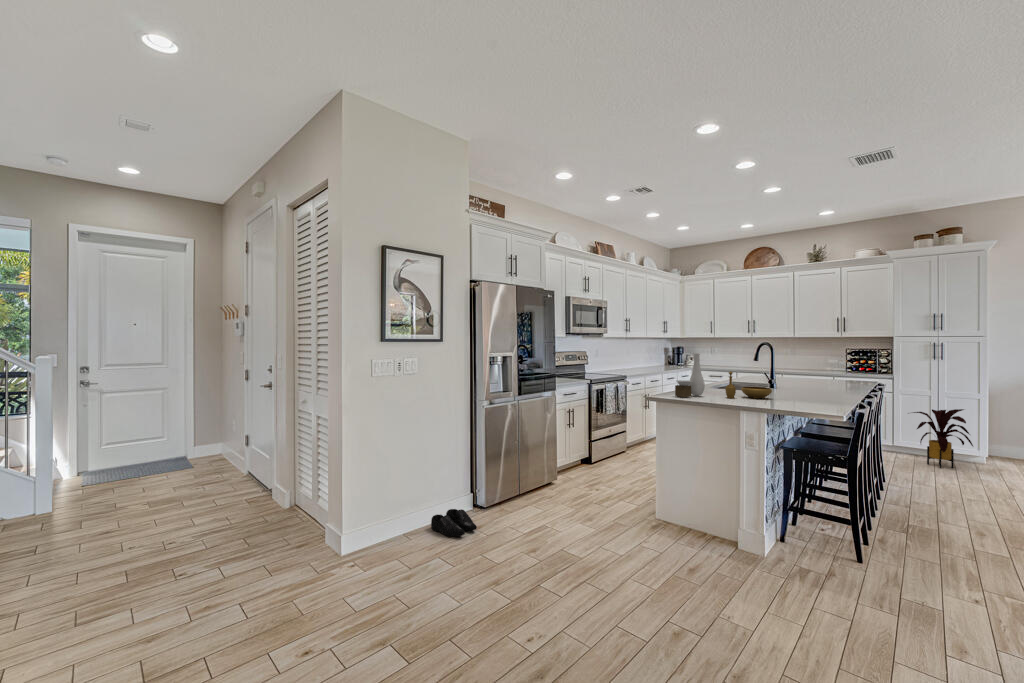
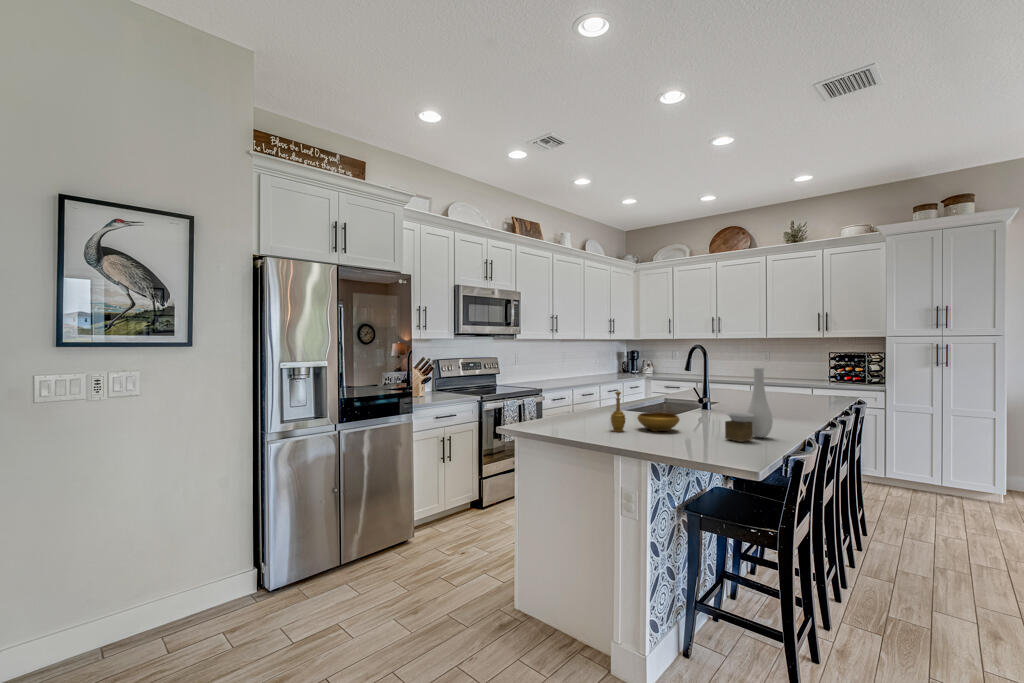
vase: present [675,353,705,397] -> present [725,367,773,442]
house plant: present [913,409,973,468] -> none [901,432,985,512]
shoe: present [431,509,477,536] -> none [162,599,231,651]

